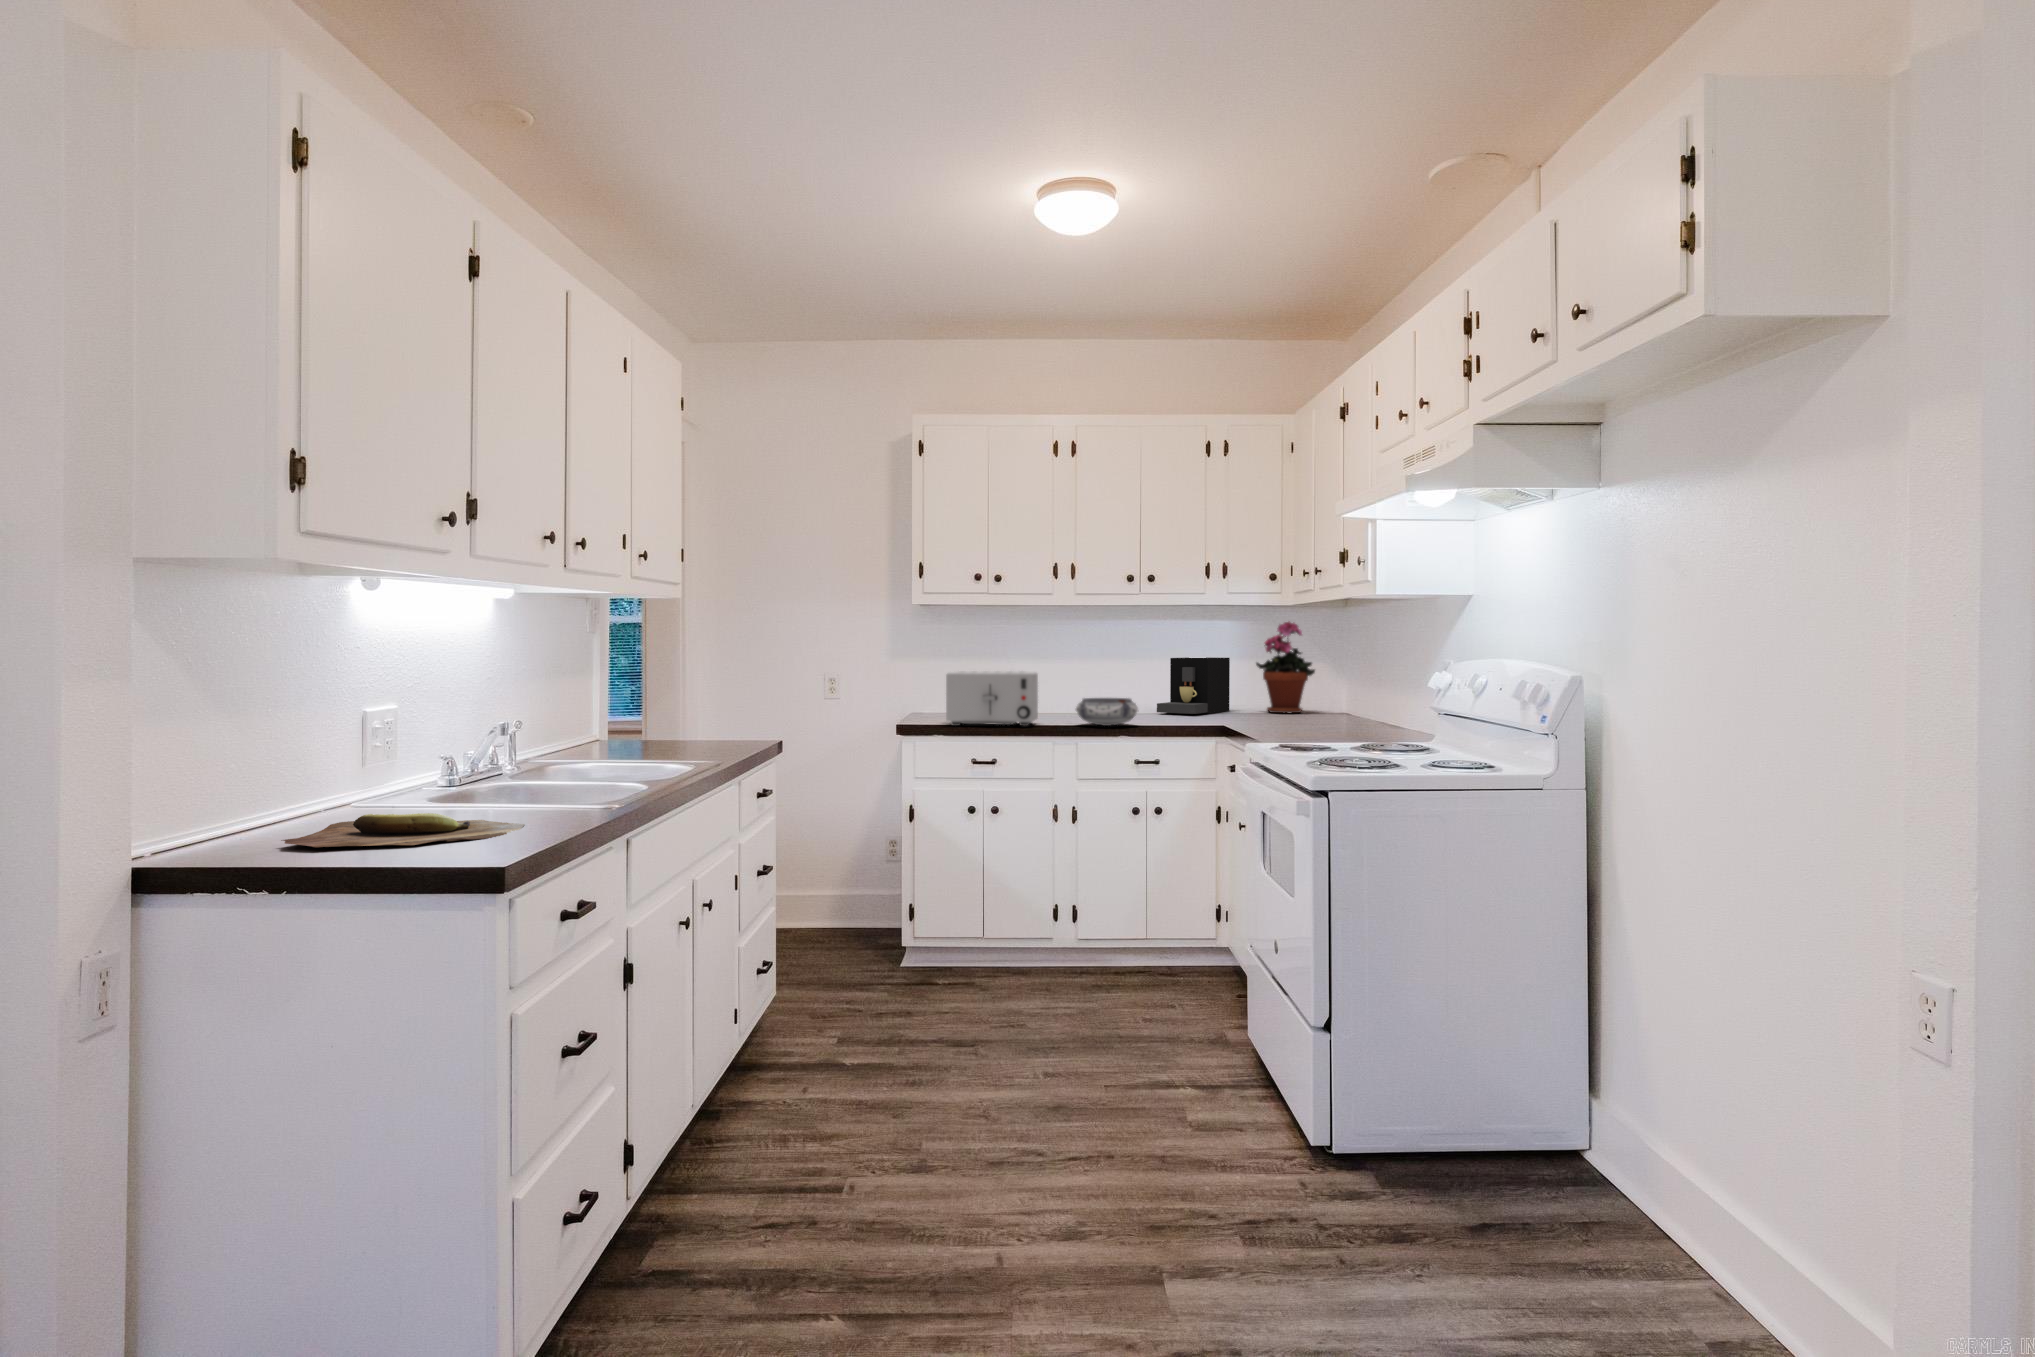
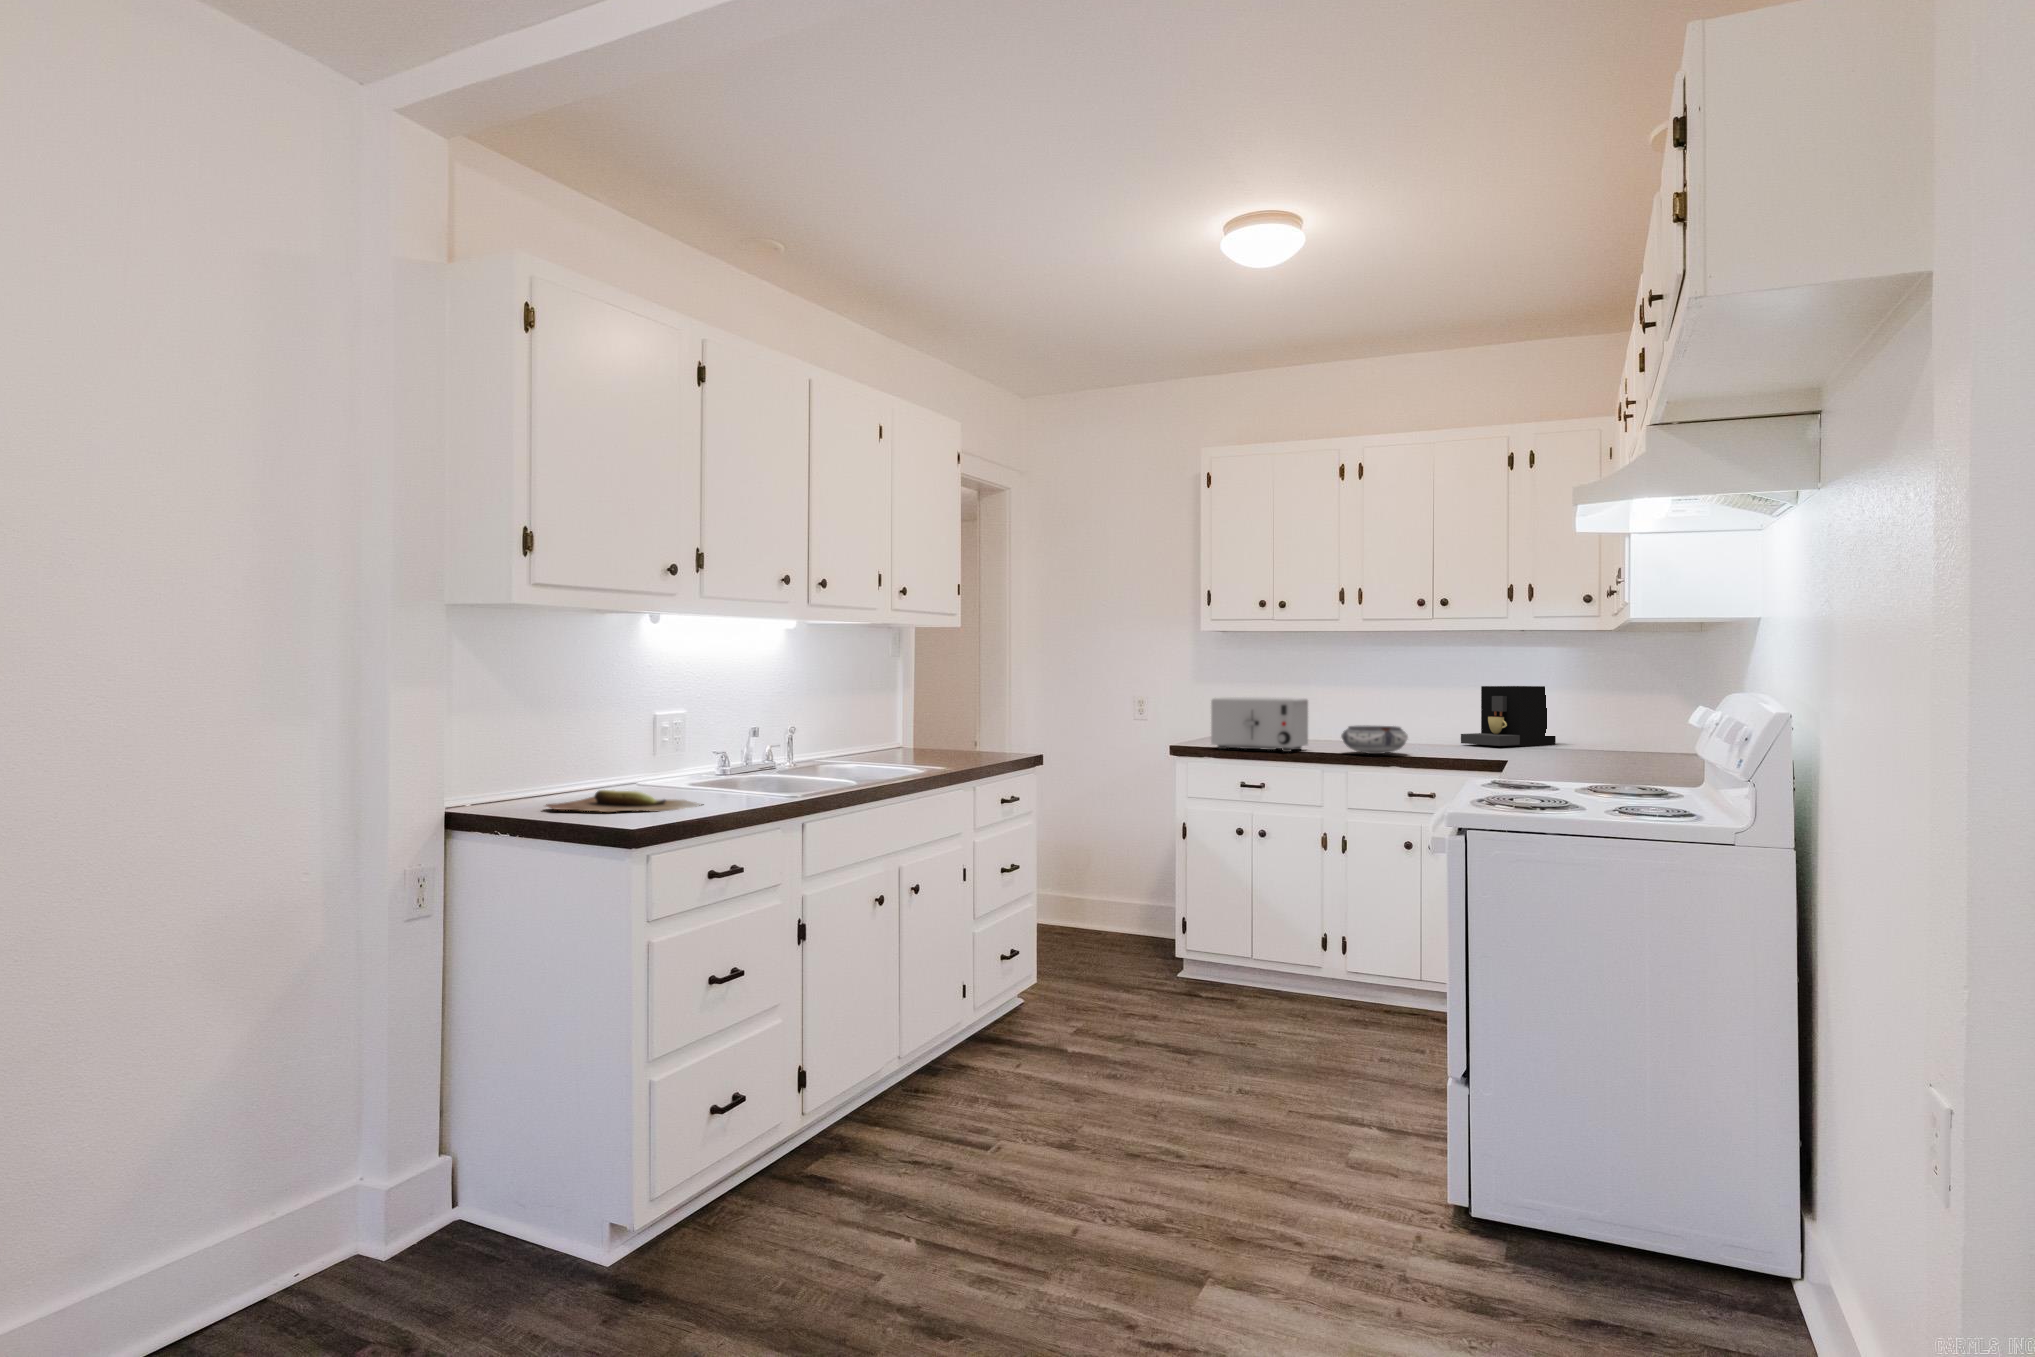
potted plant: present [1256,621,1315,713] -> none [1584,645,1657,749]

